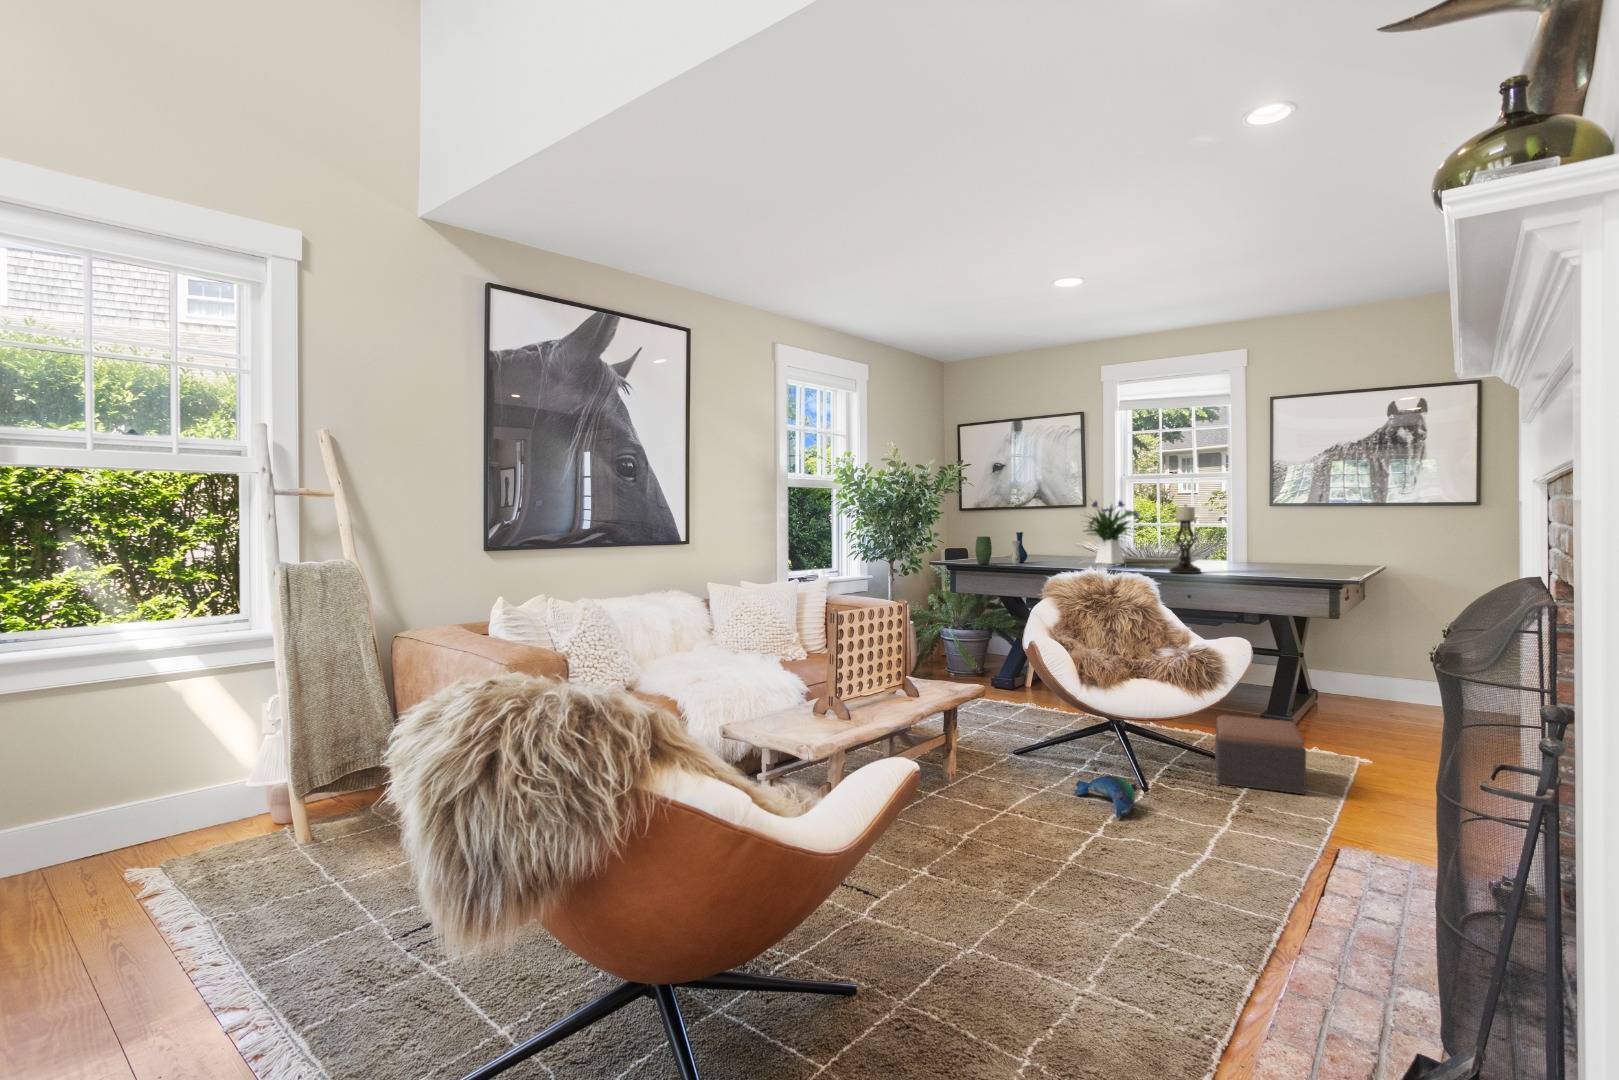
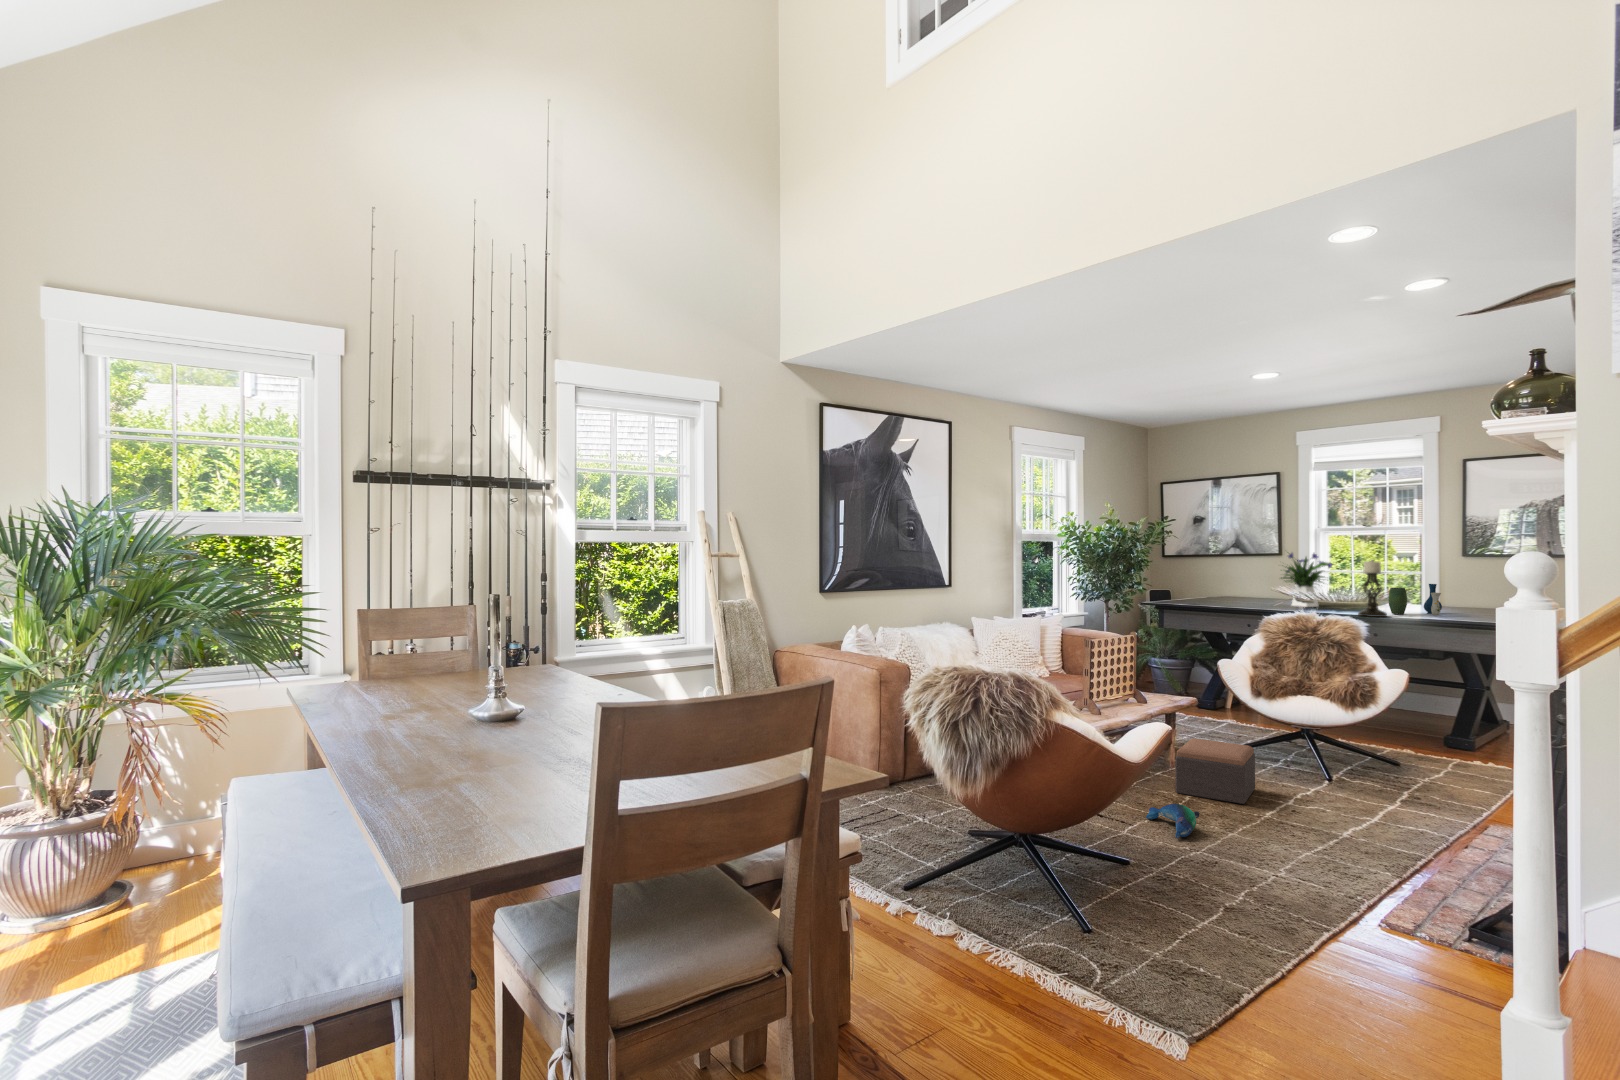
vase: present [975,532,1027,565] -> present [1388,584,1442,615]
footstool: present [1215,715,1306,794] -> present [1175,738,1255,804]
plush toy: present [1074,776,1137,818] -> present [1146,804,1199,839]

